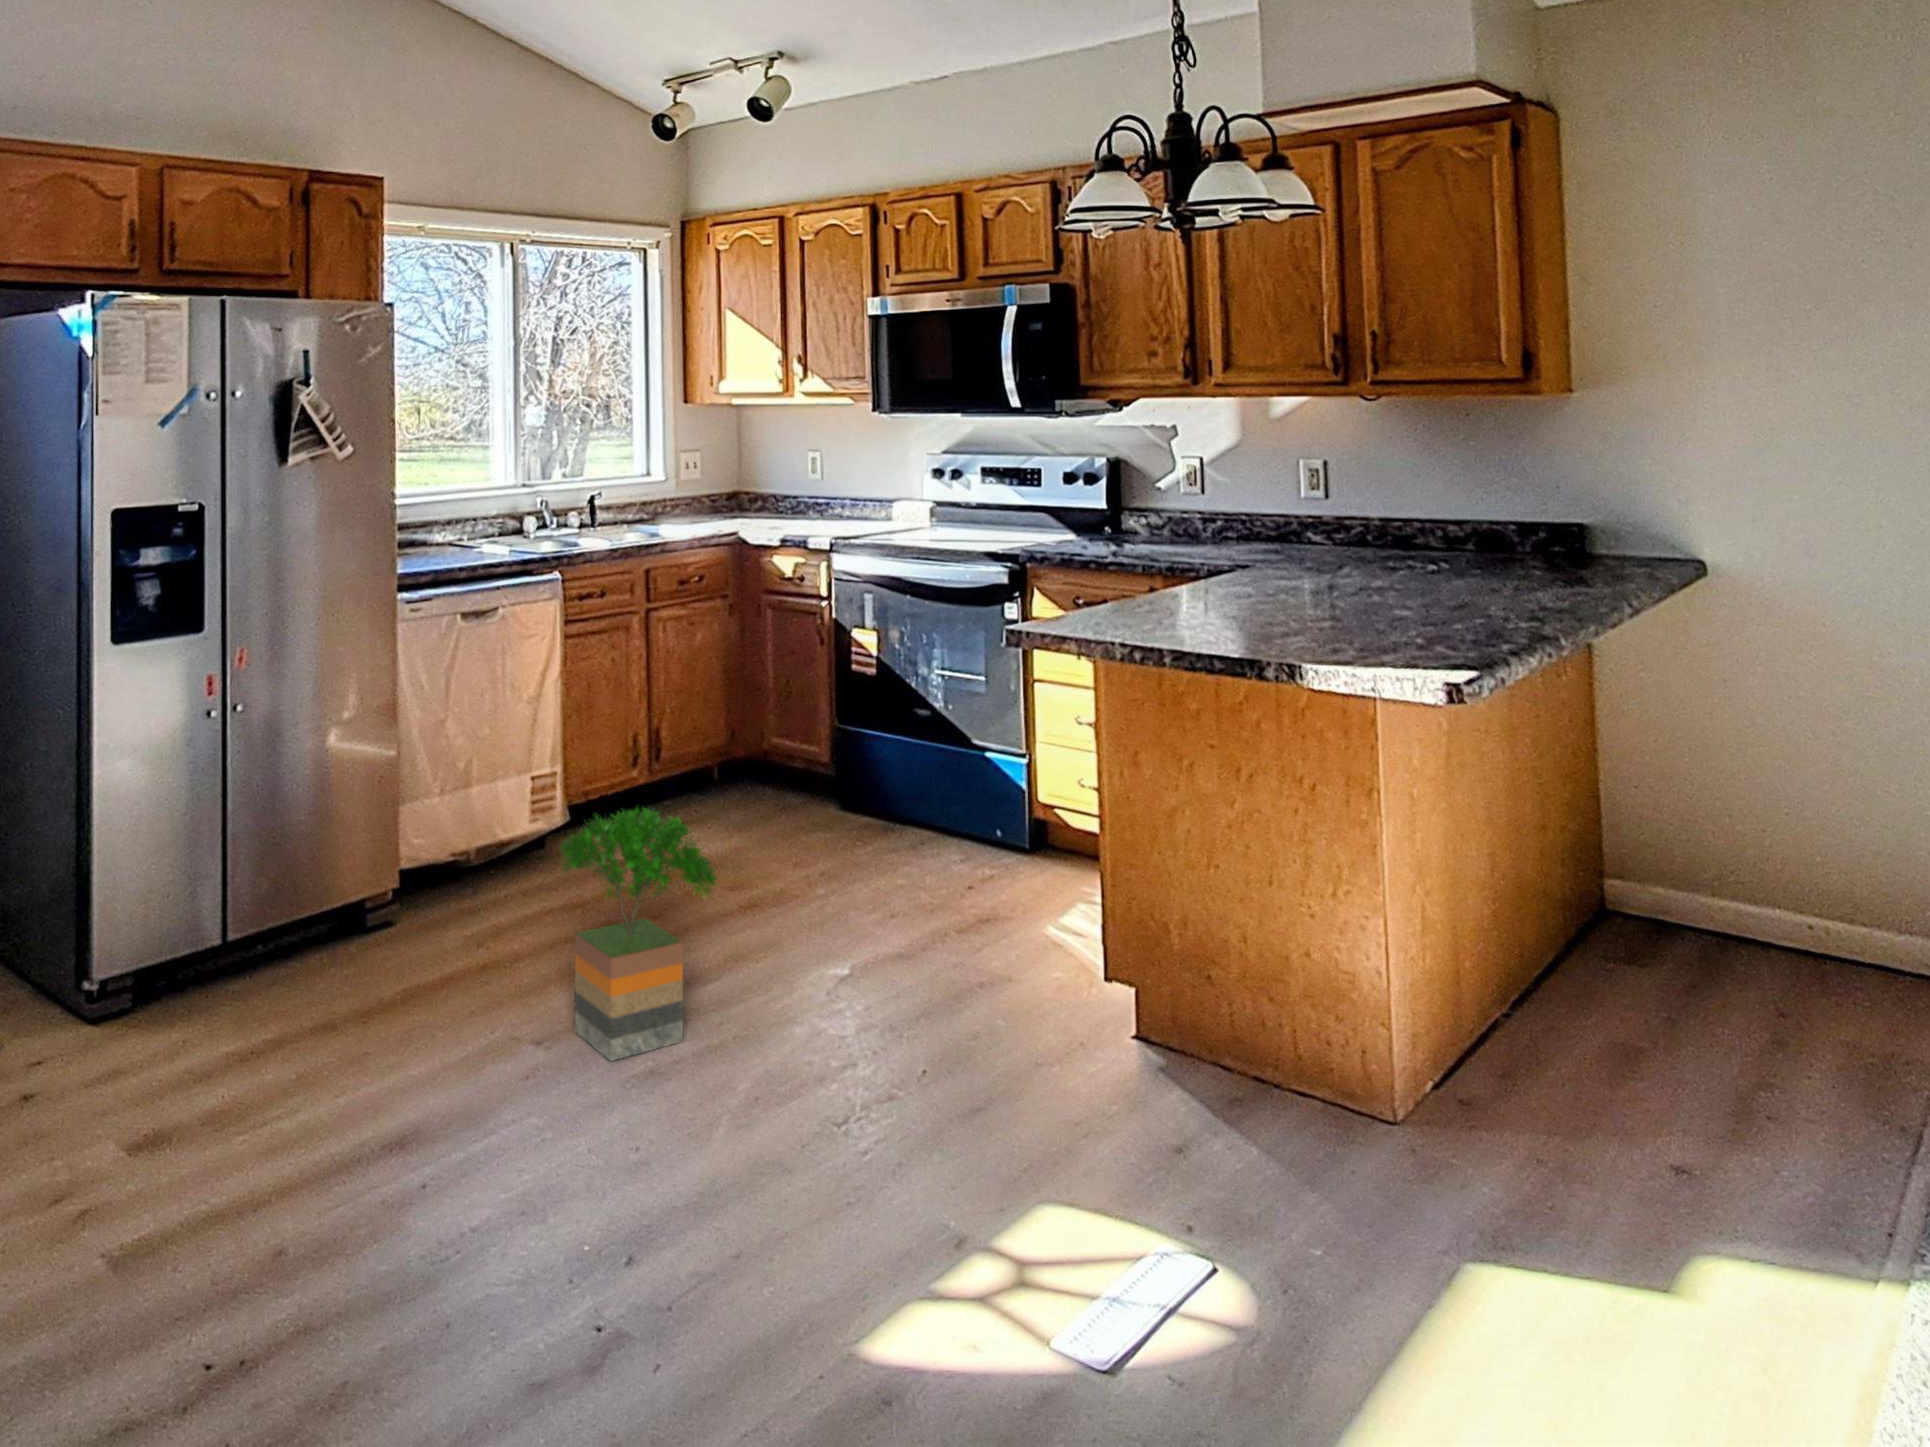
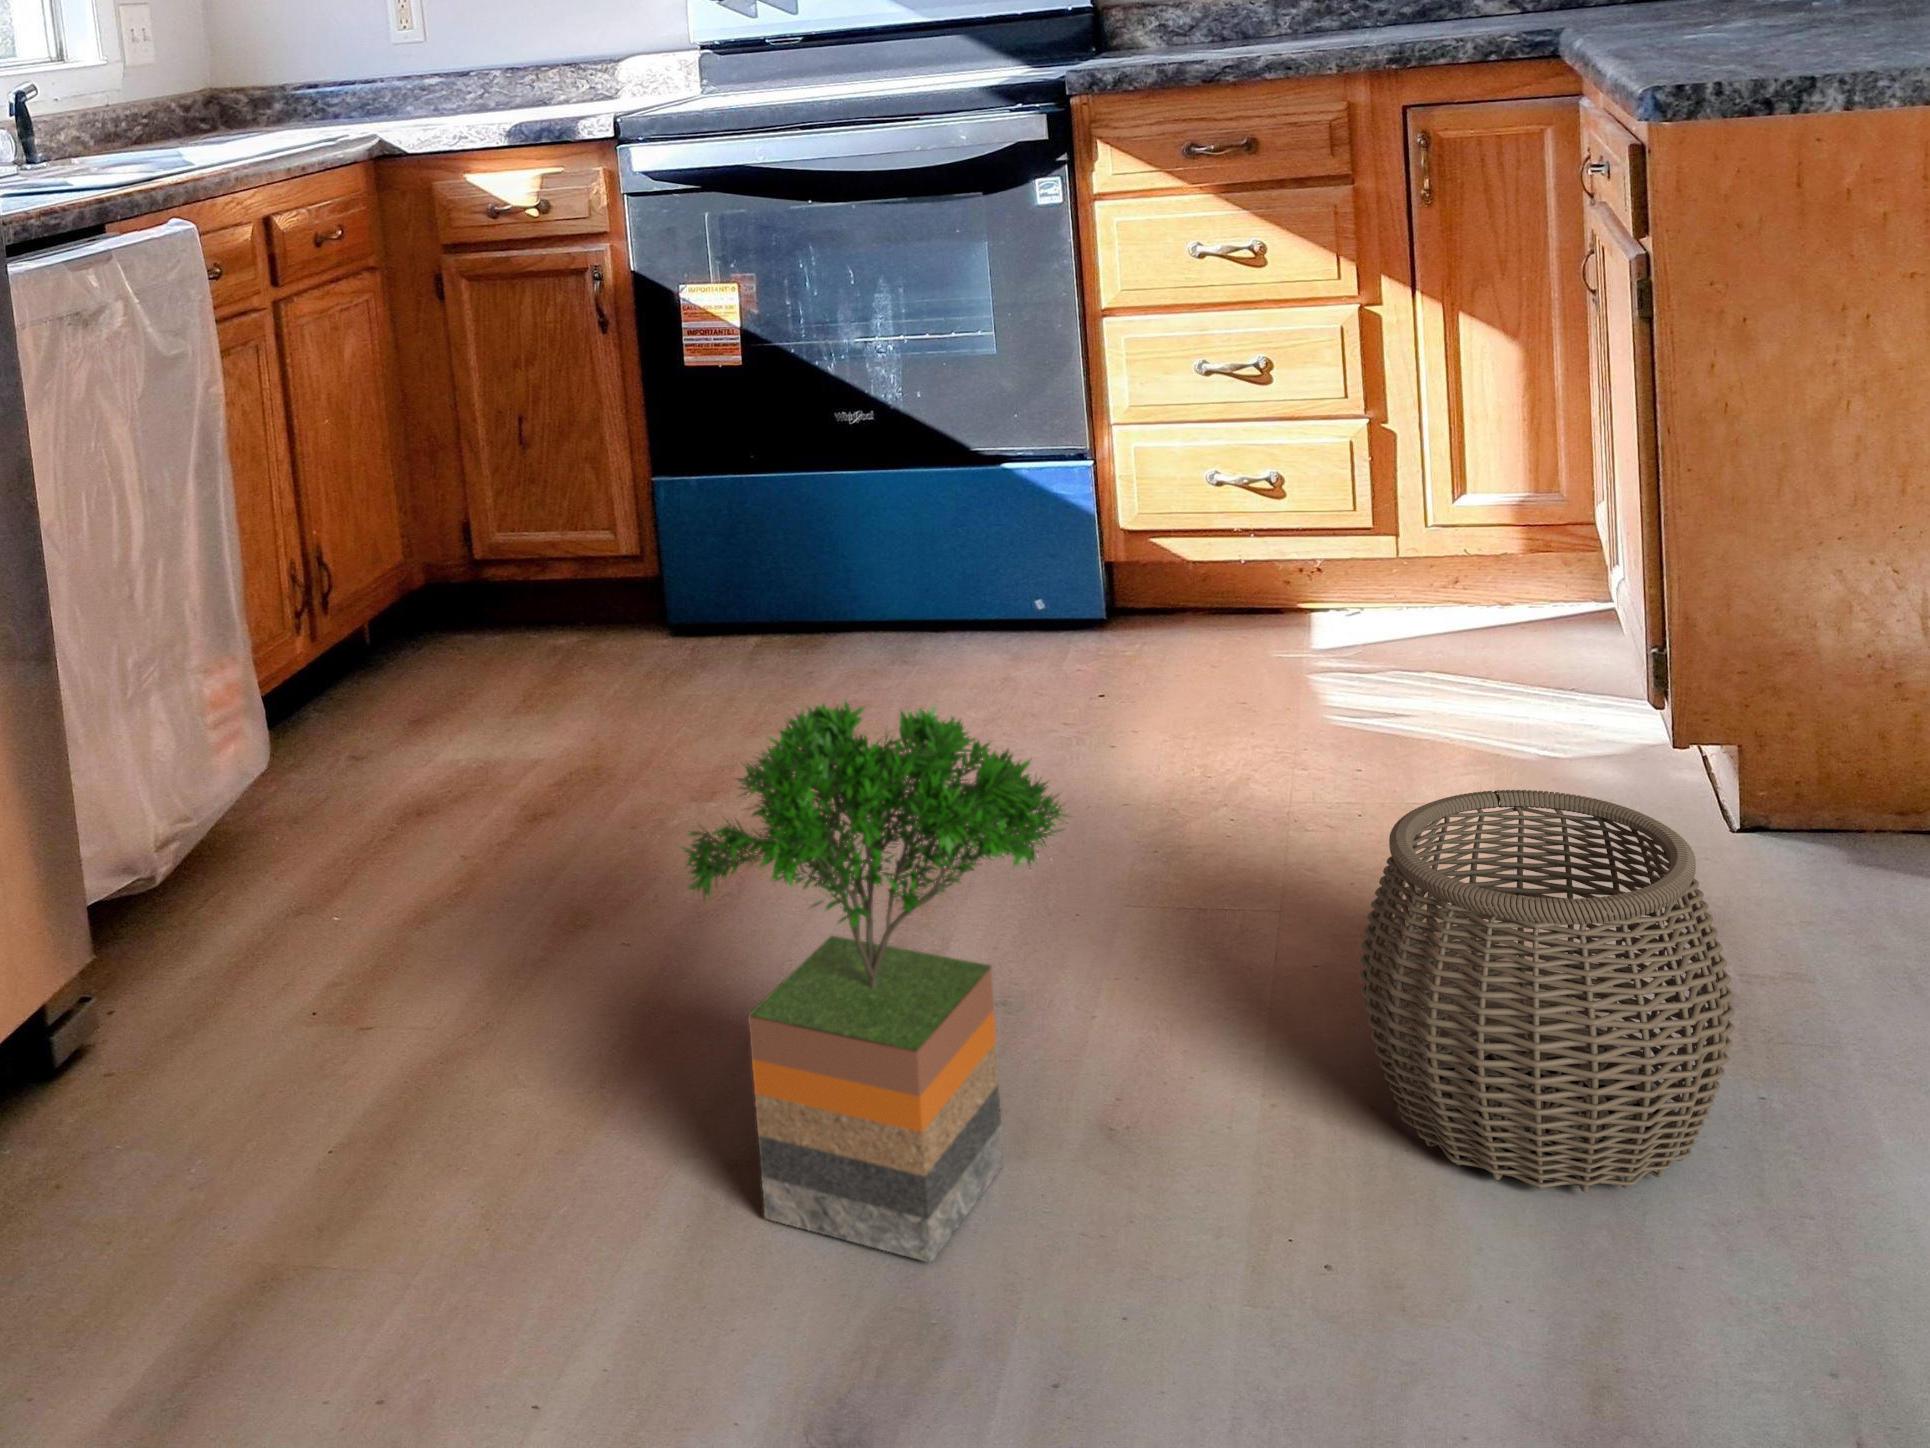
woven basket: none [830,920,1000,1121] -> present [1359,790,1735,1193]

